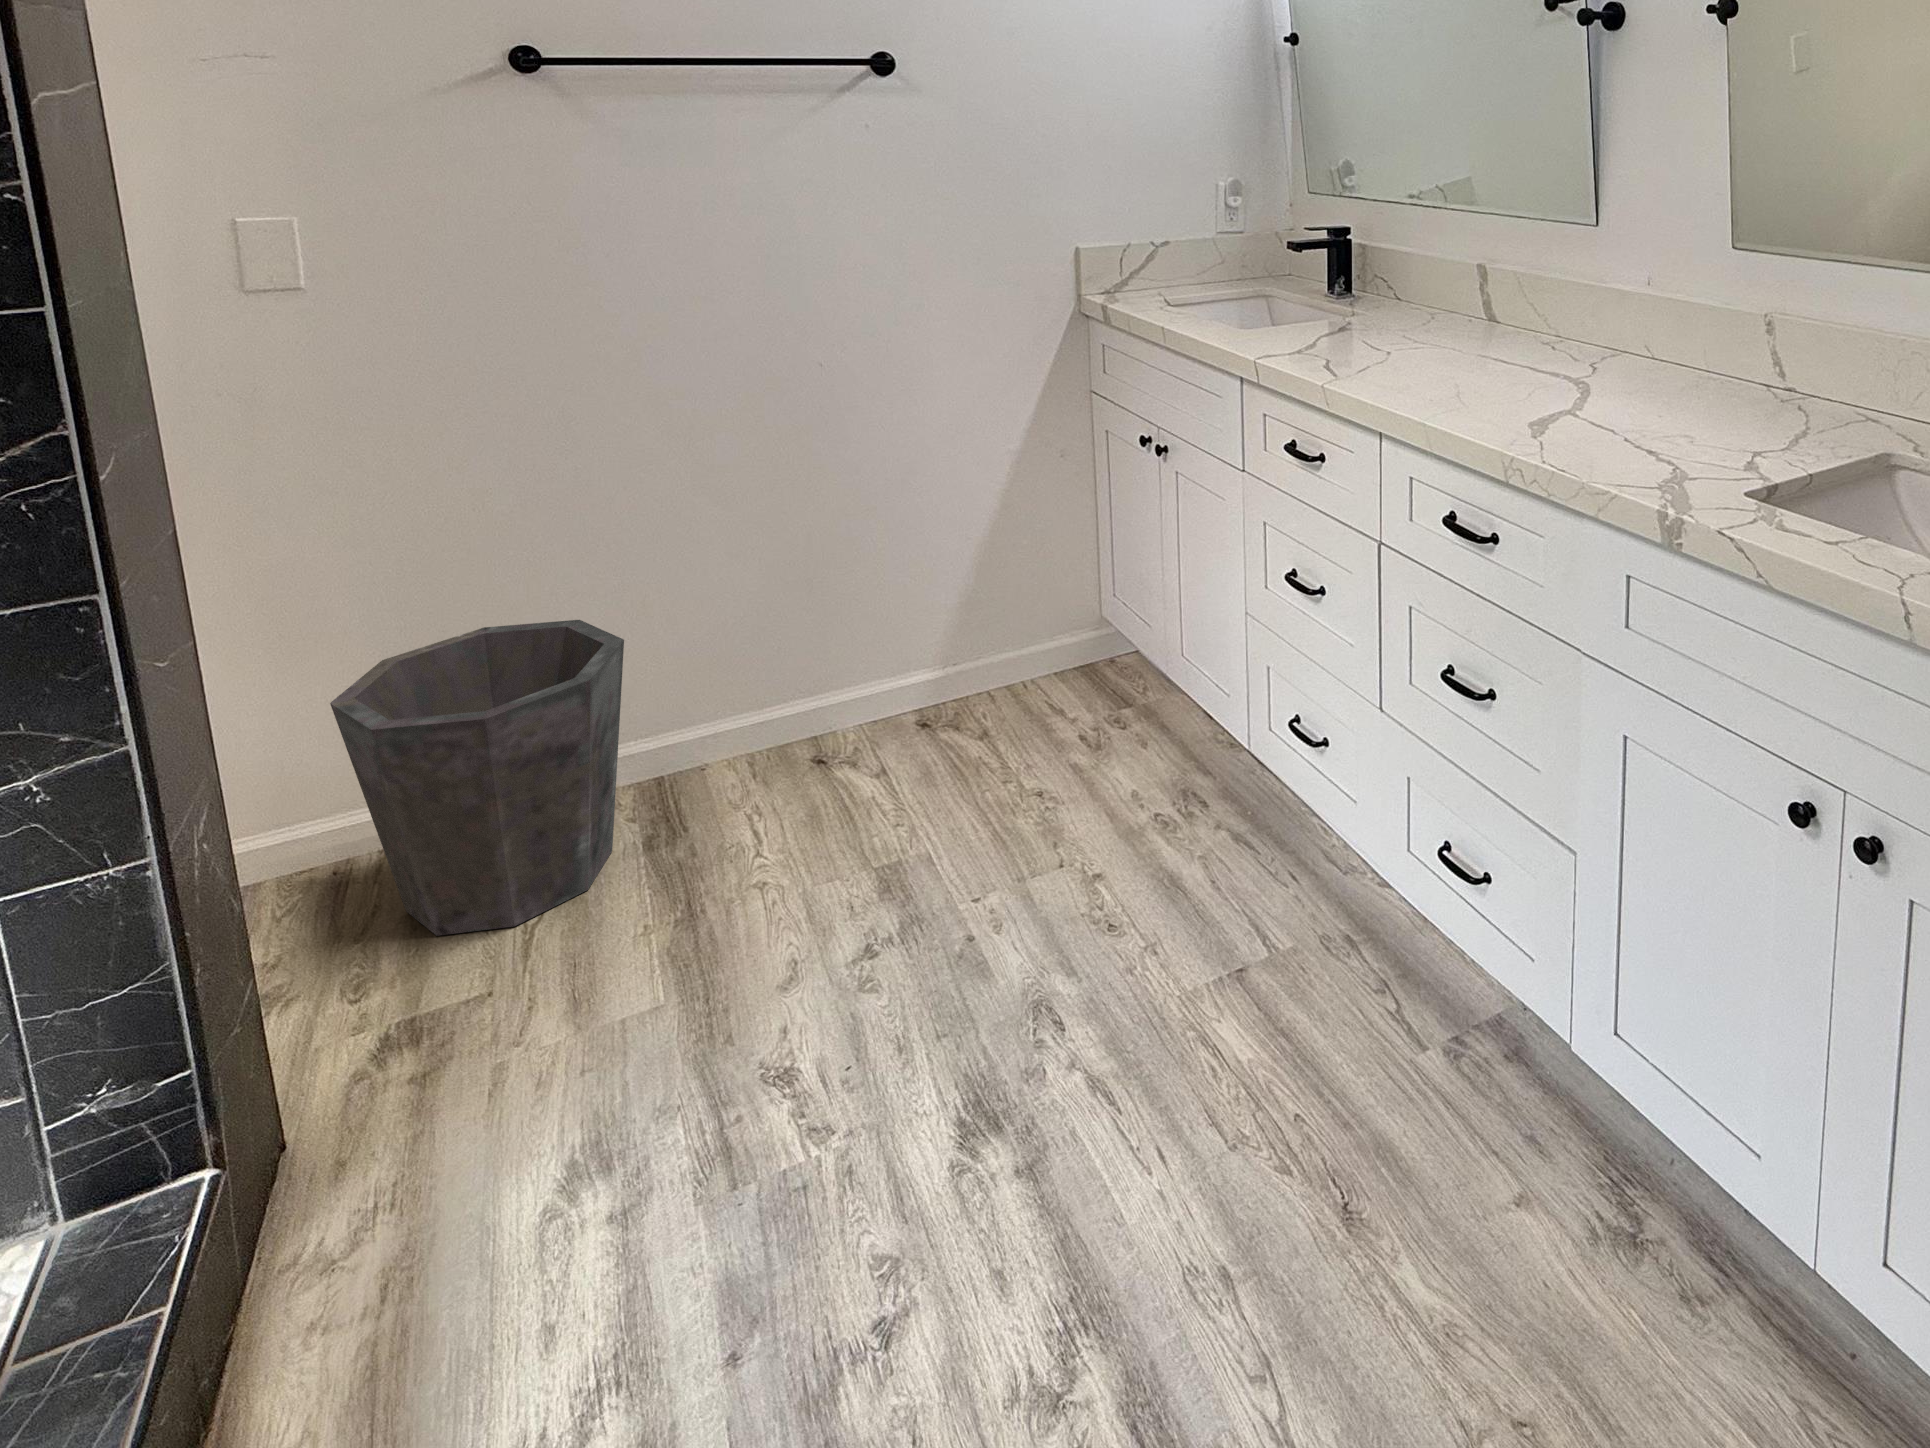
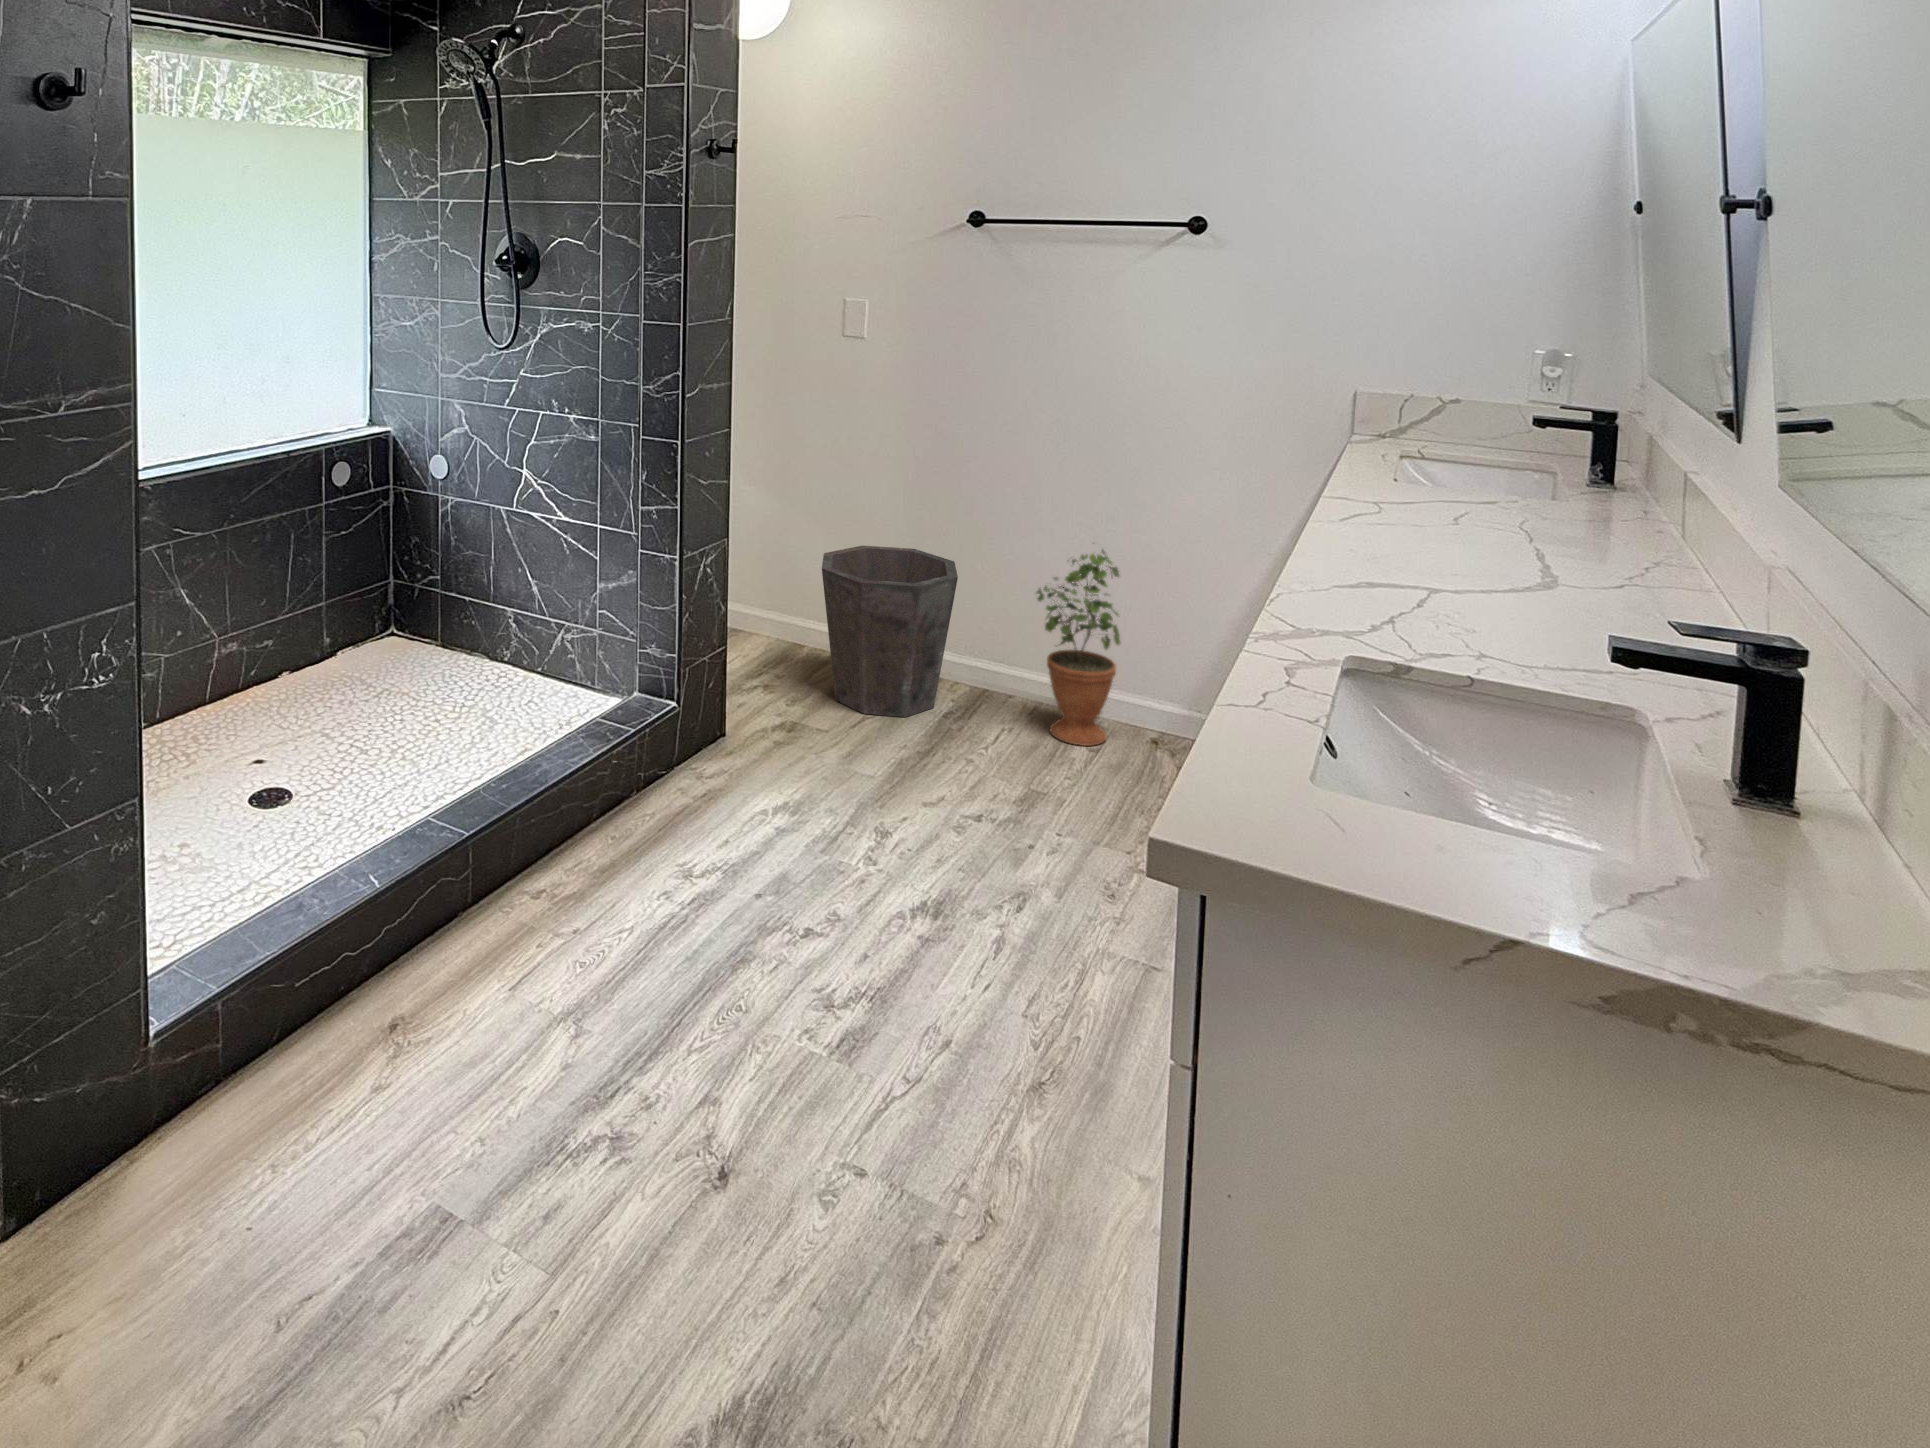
potted plant: none [749,514,877,793] -> present [1036,543,1120,746]

